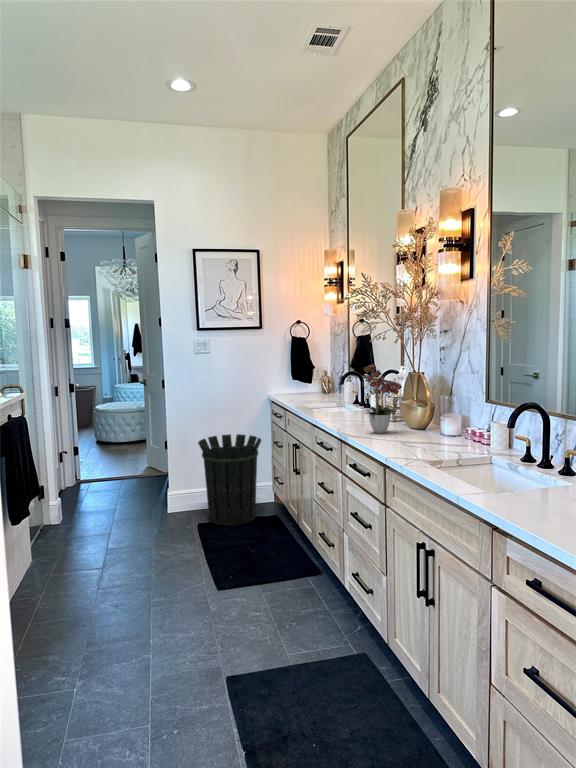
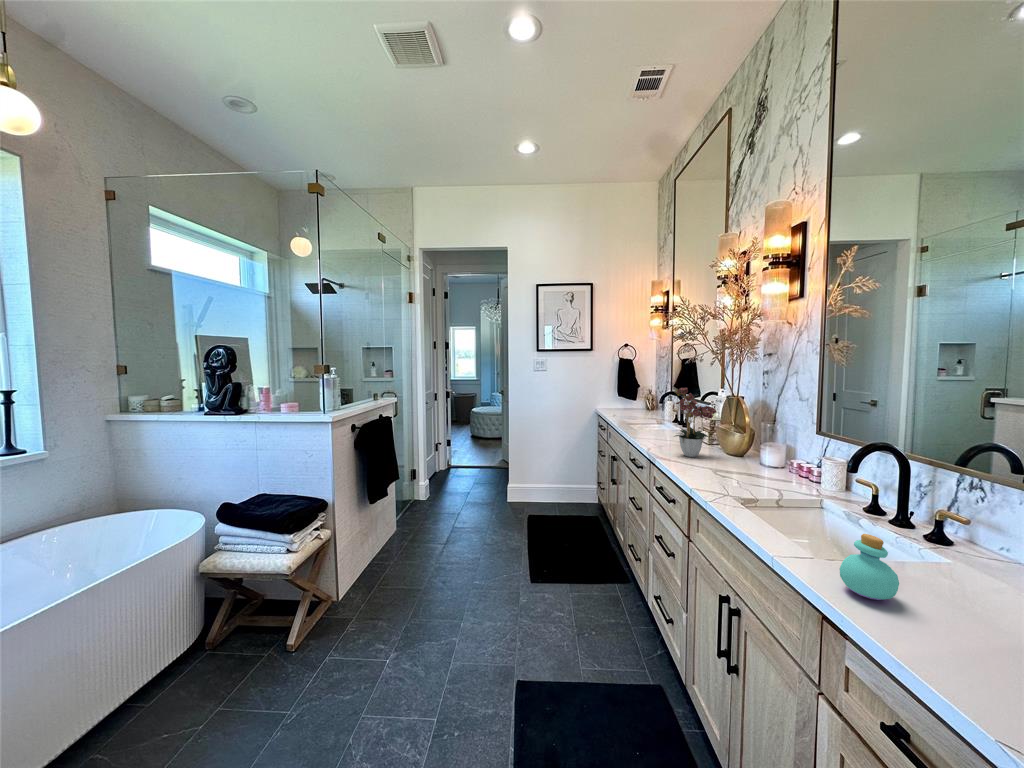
waste bin: present [198,434,262,526] -> none [532,441,587,521]
perfume bottle: none [506,464,542,510] -> present [840,534,899,600]

